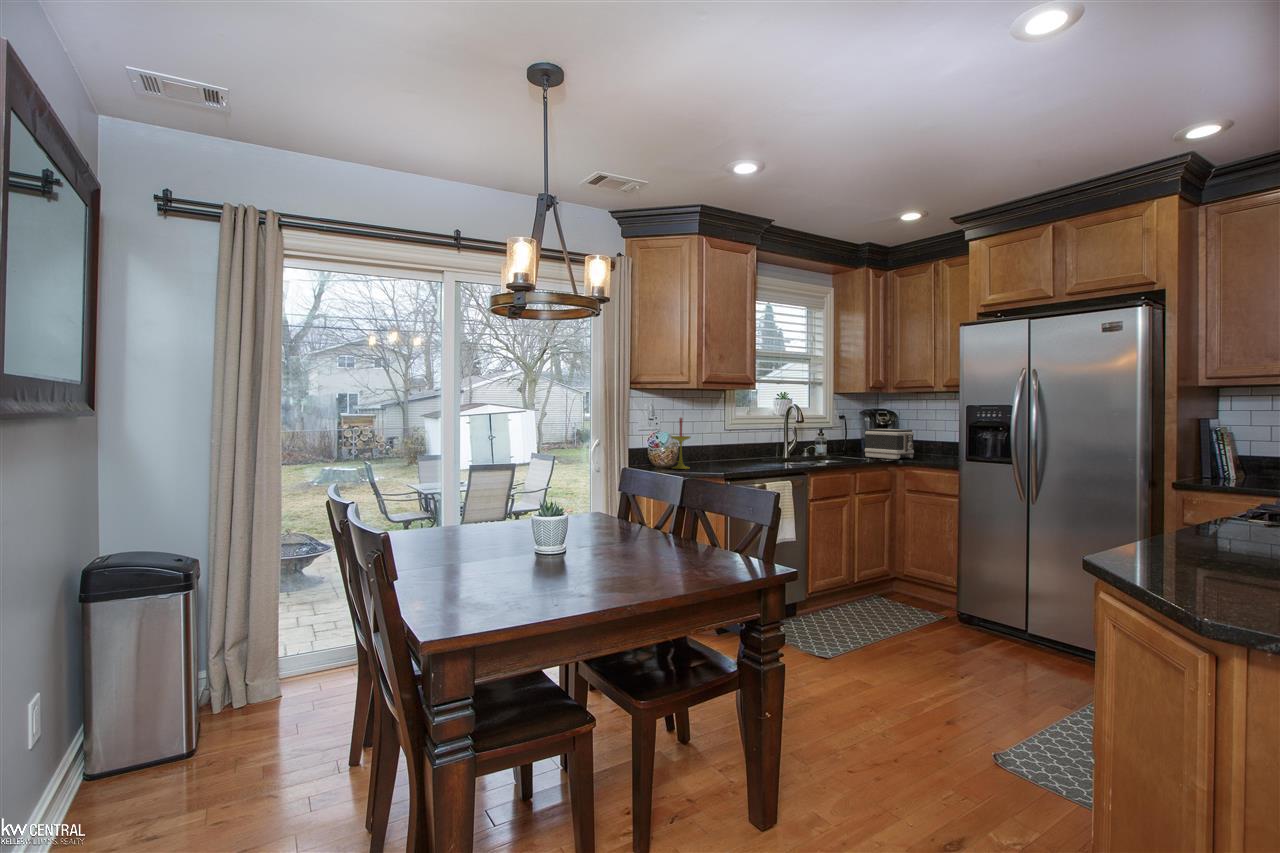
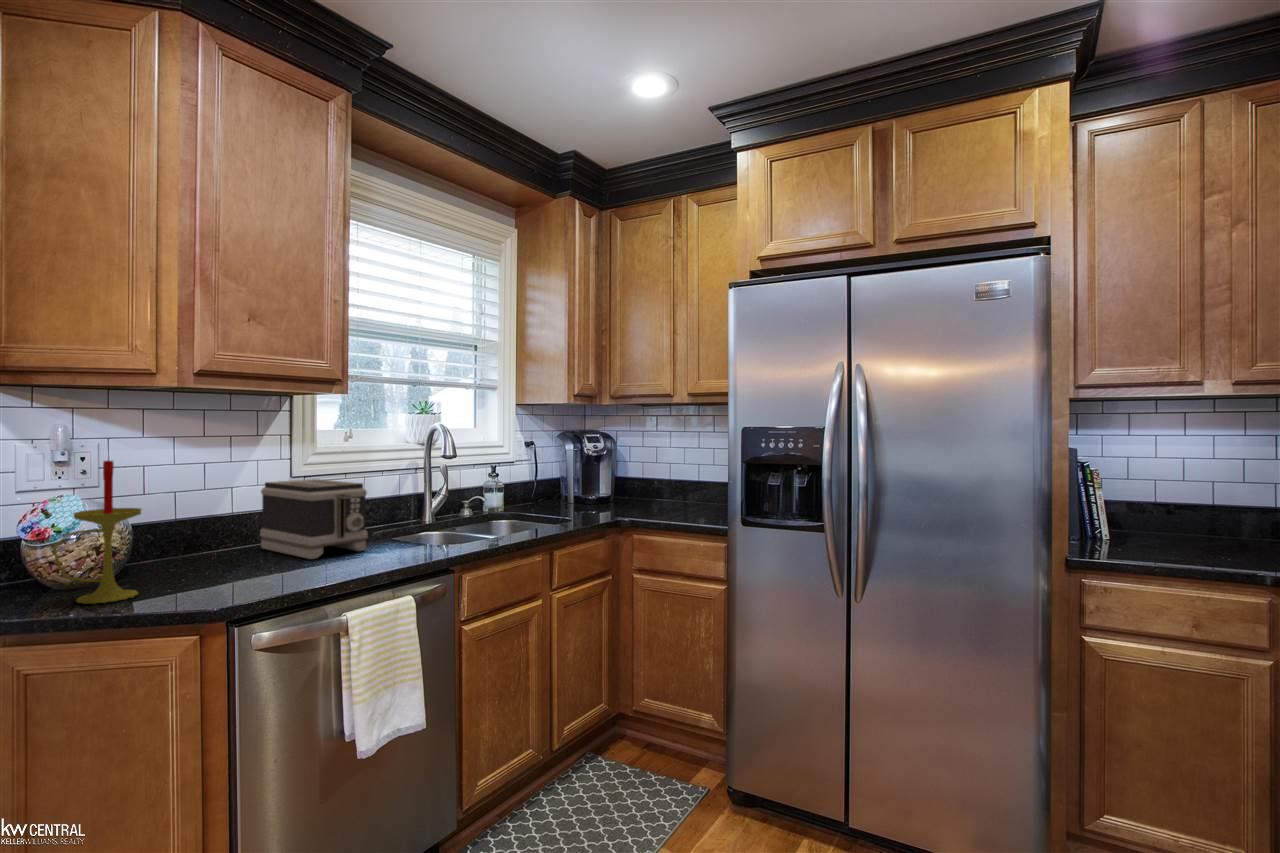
toaster: present [865,429,914,459] -> present [260,479,368,559]

